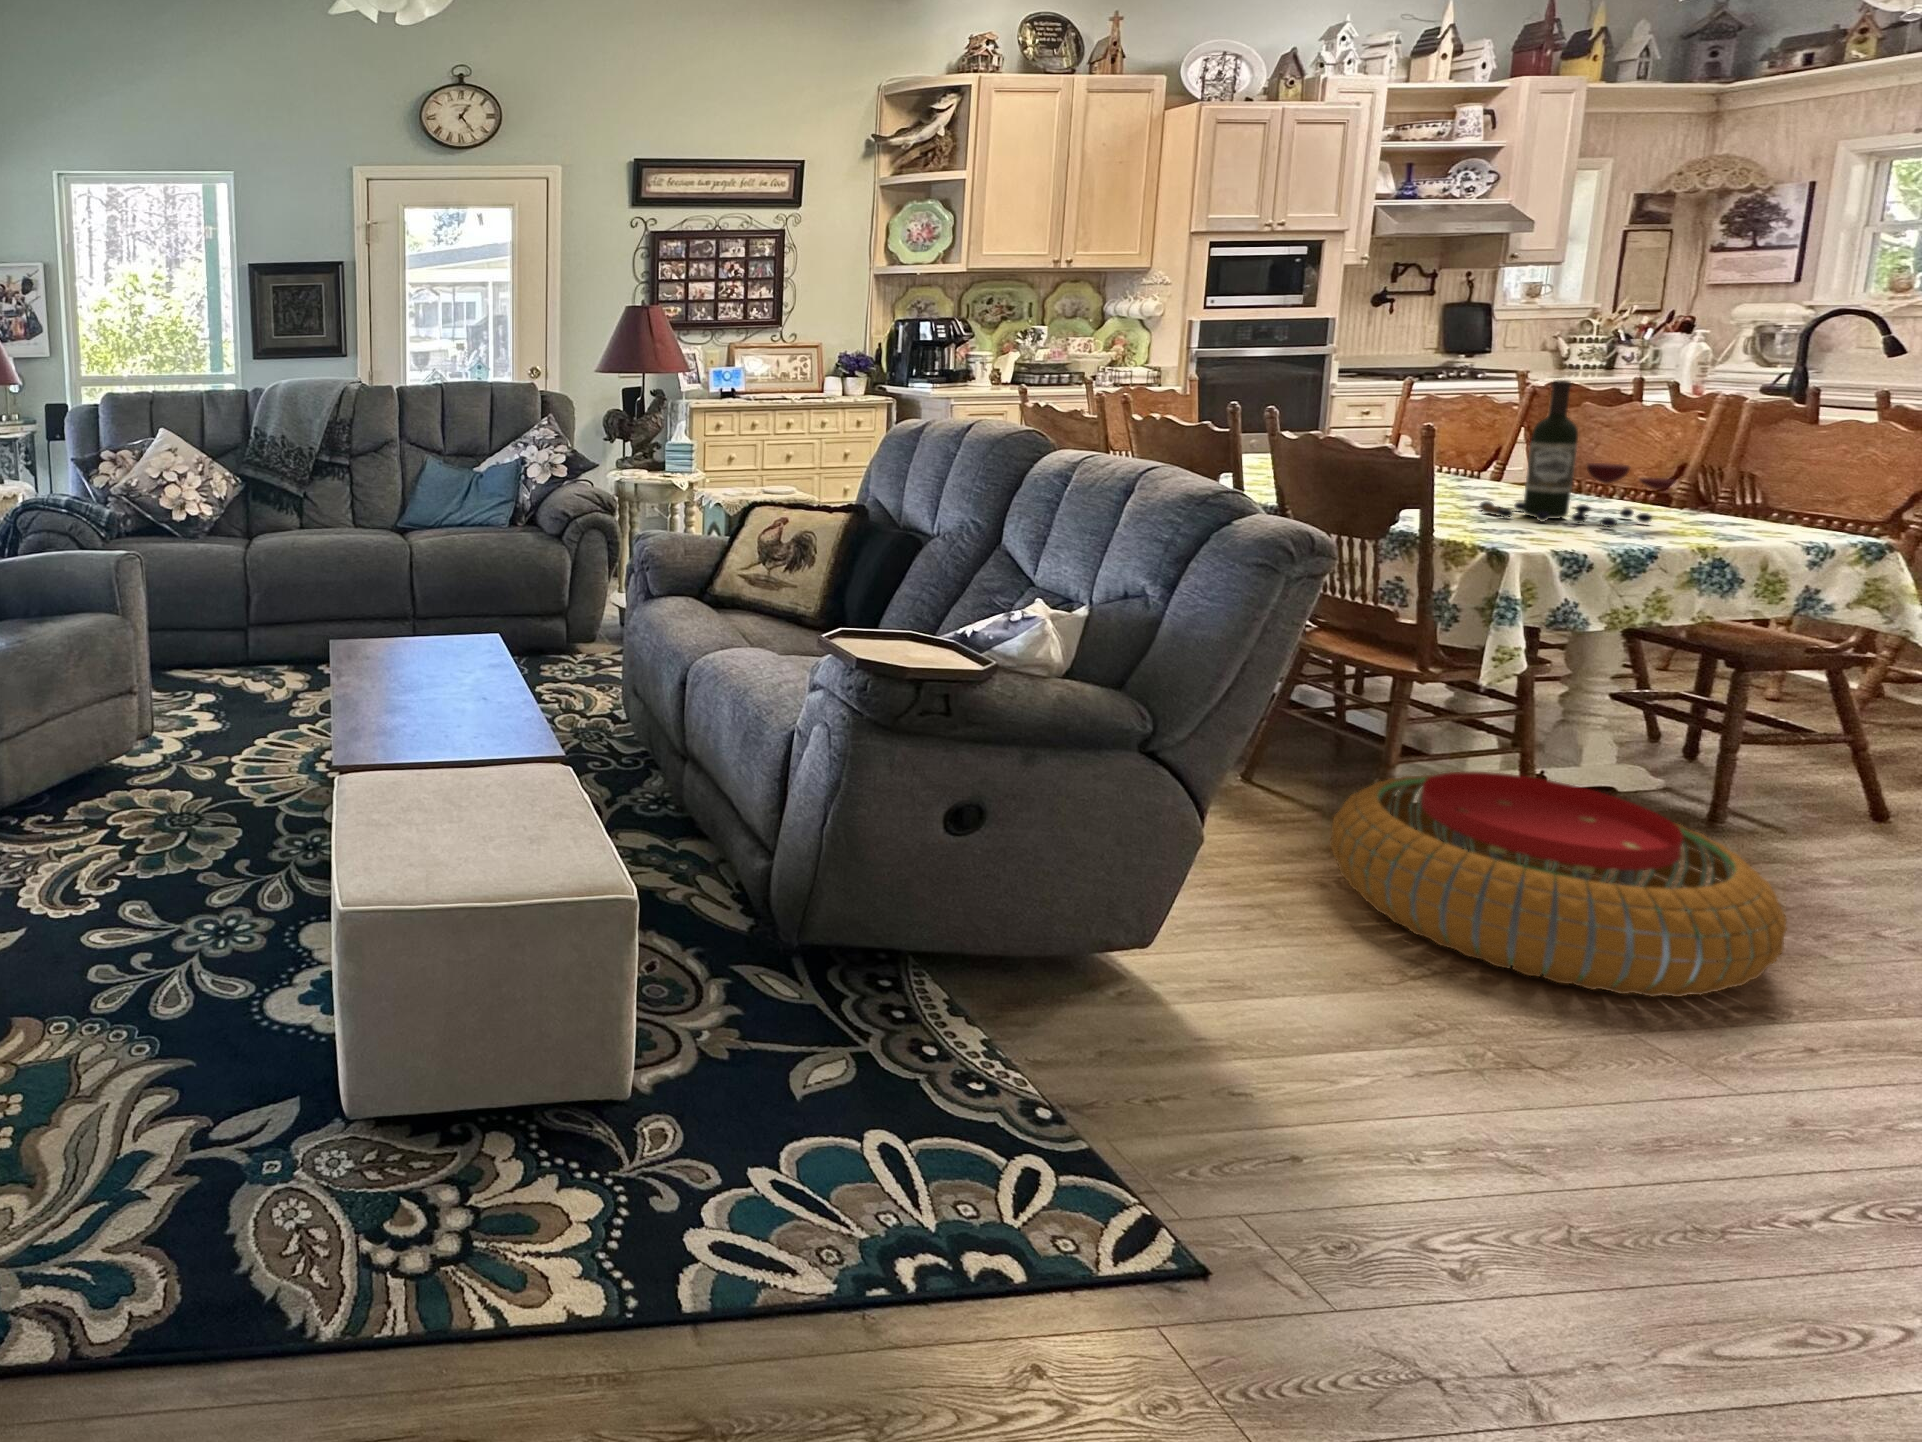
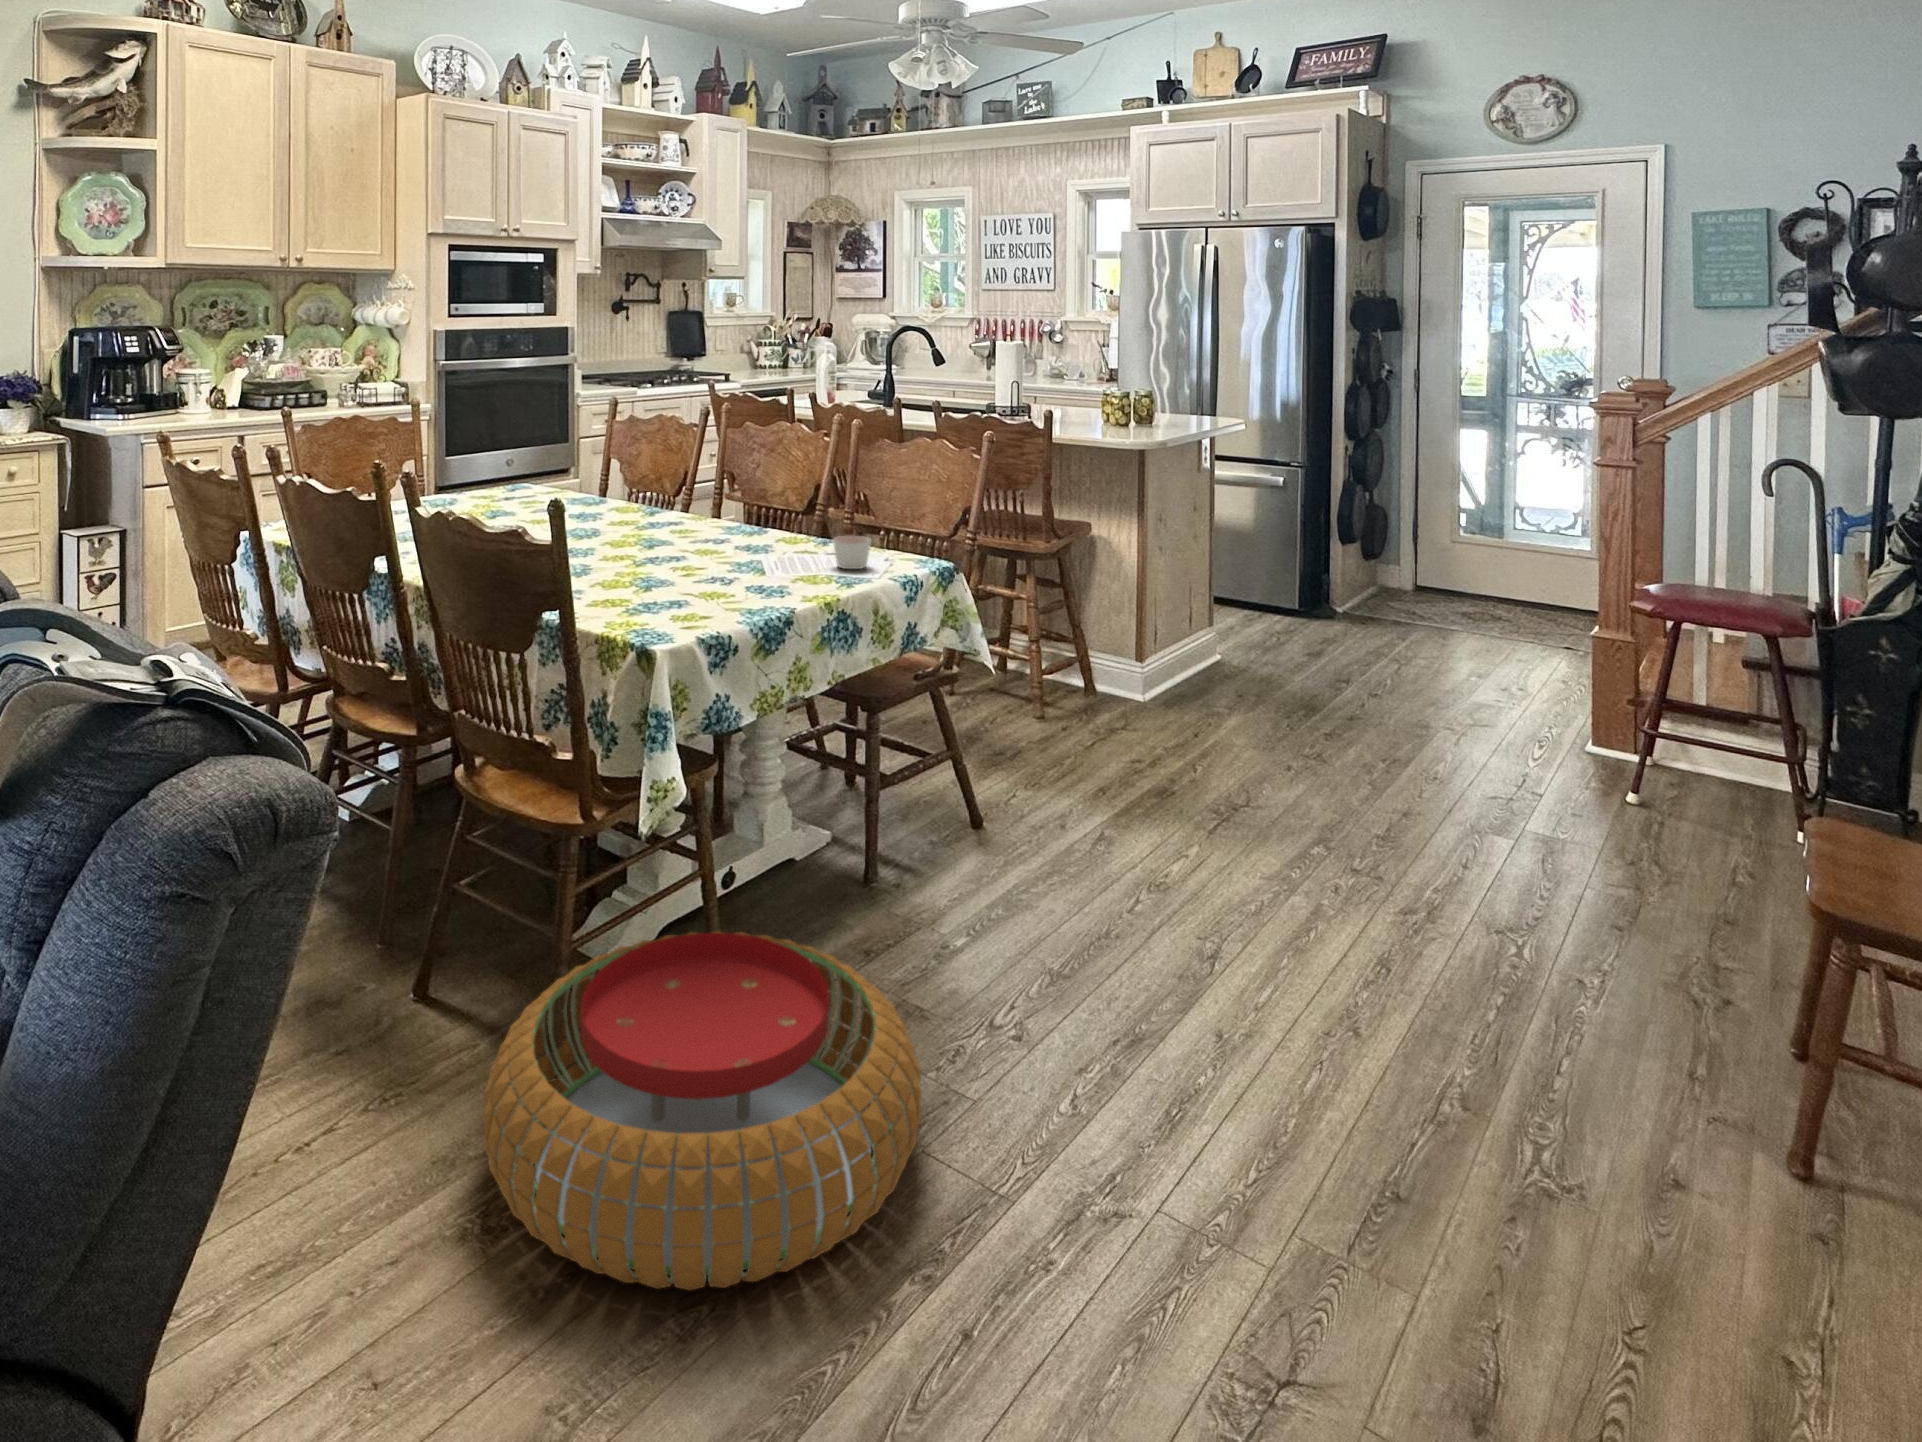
wine bottle: present [1480,380,1676,527] -> none [648,422,806,587]
candle: none [1712,497,1767,528] -> present [833,536,871,569]

